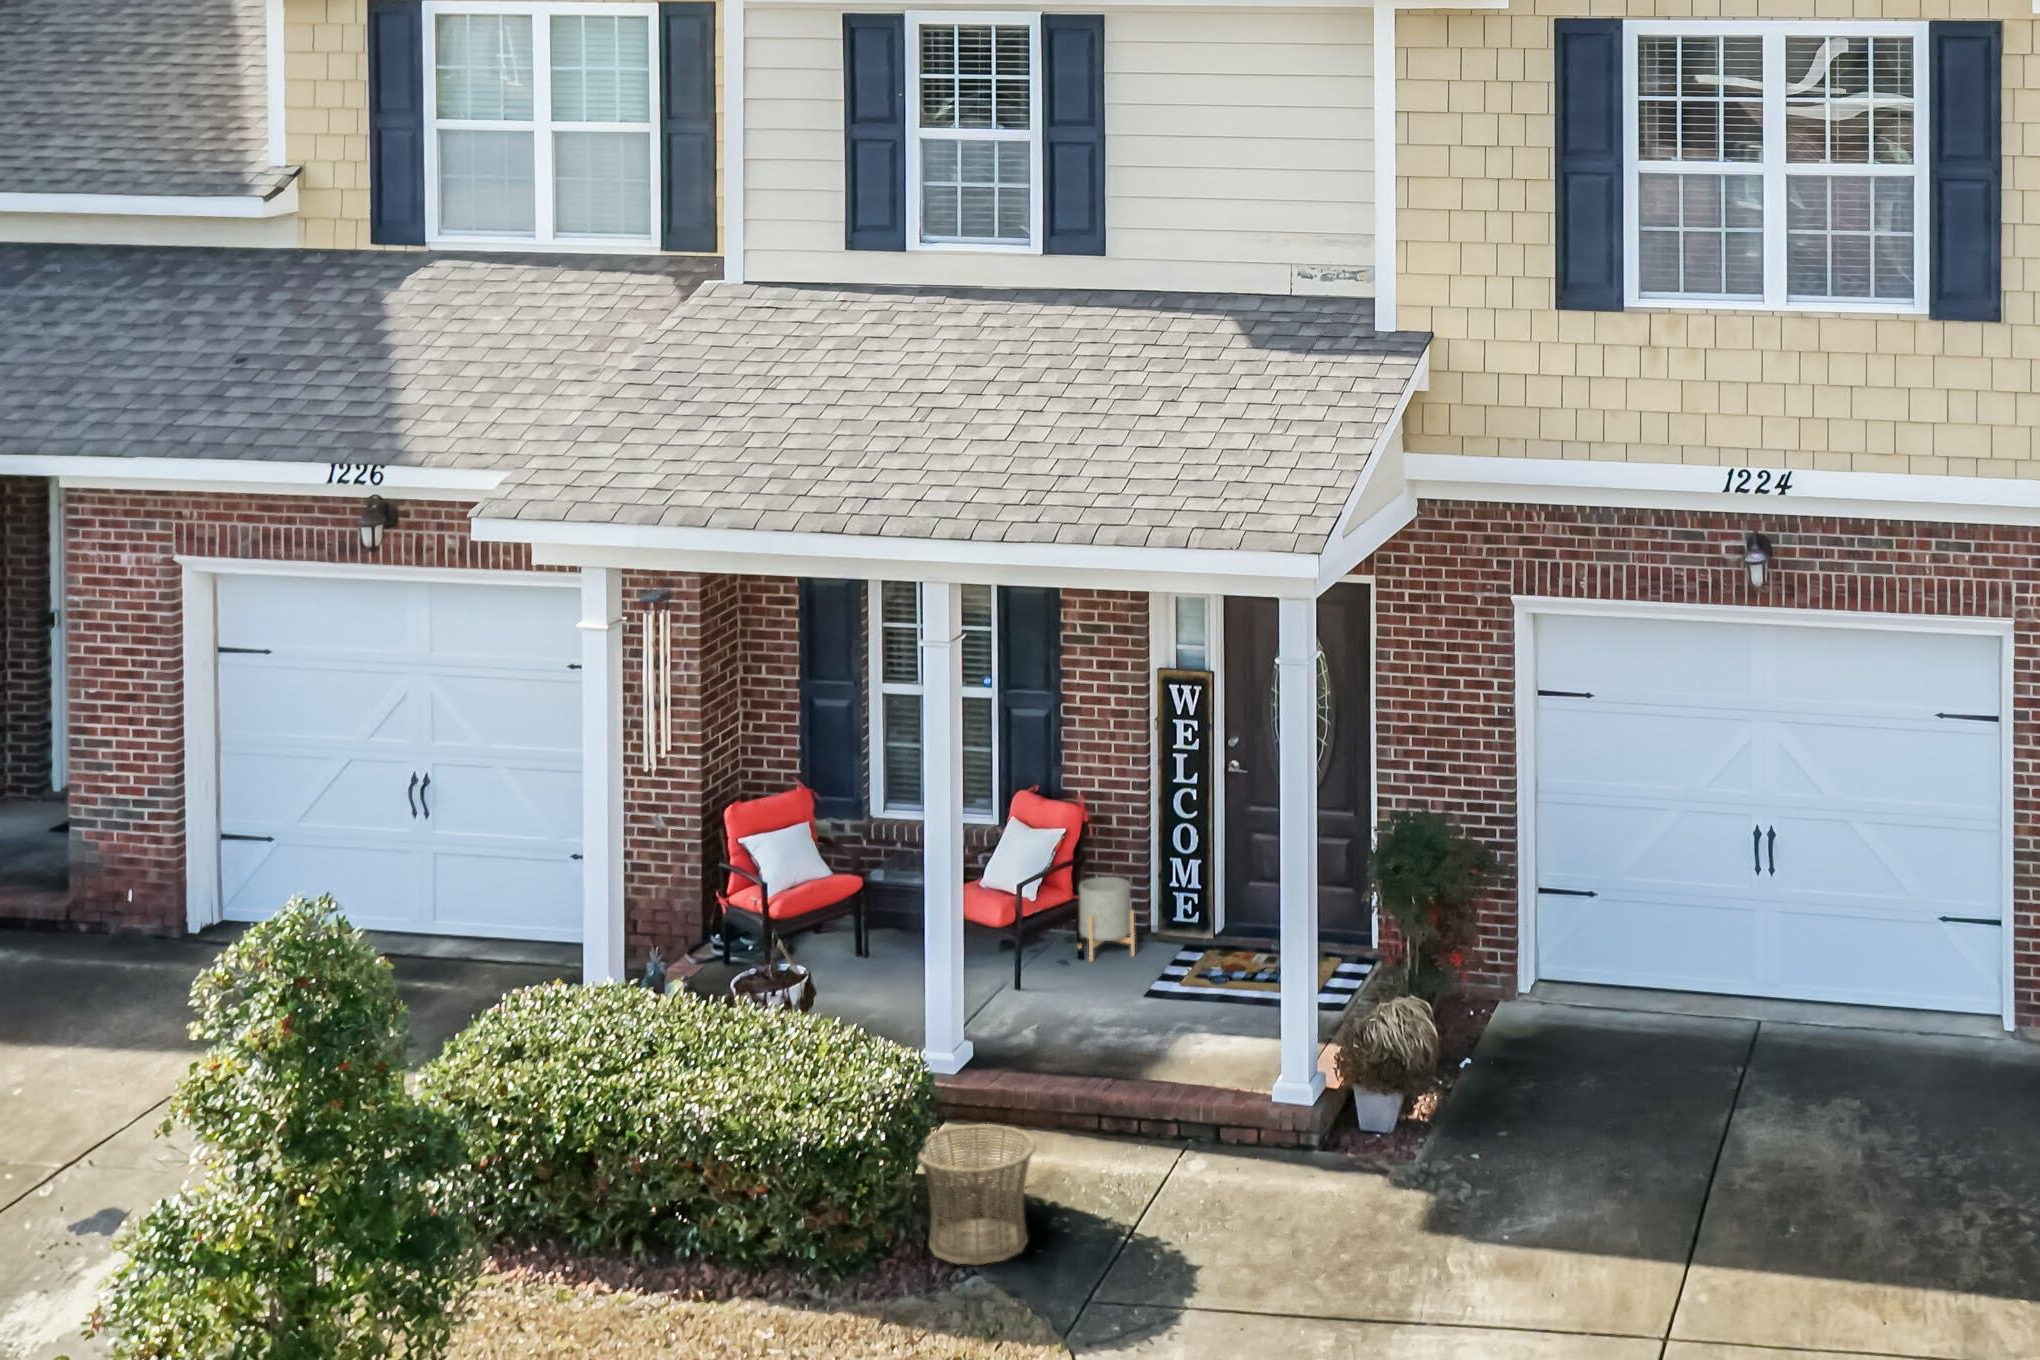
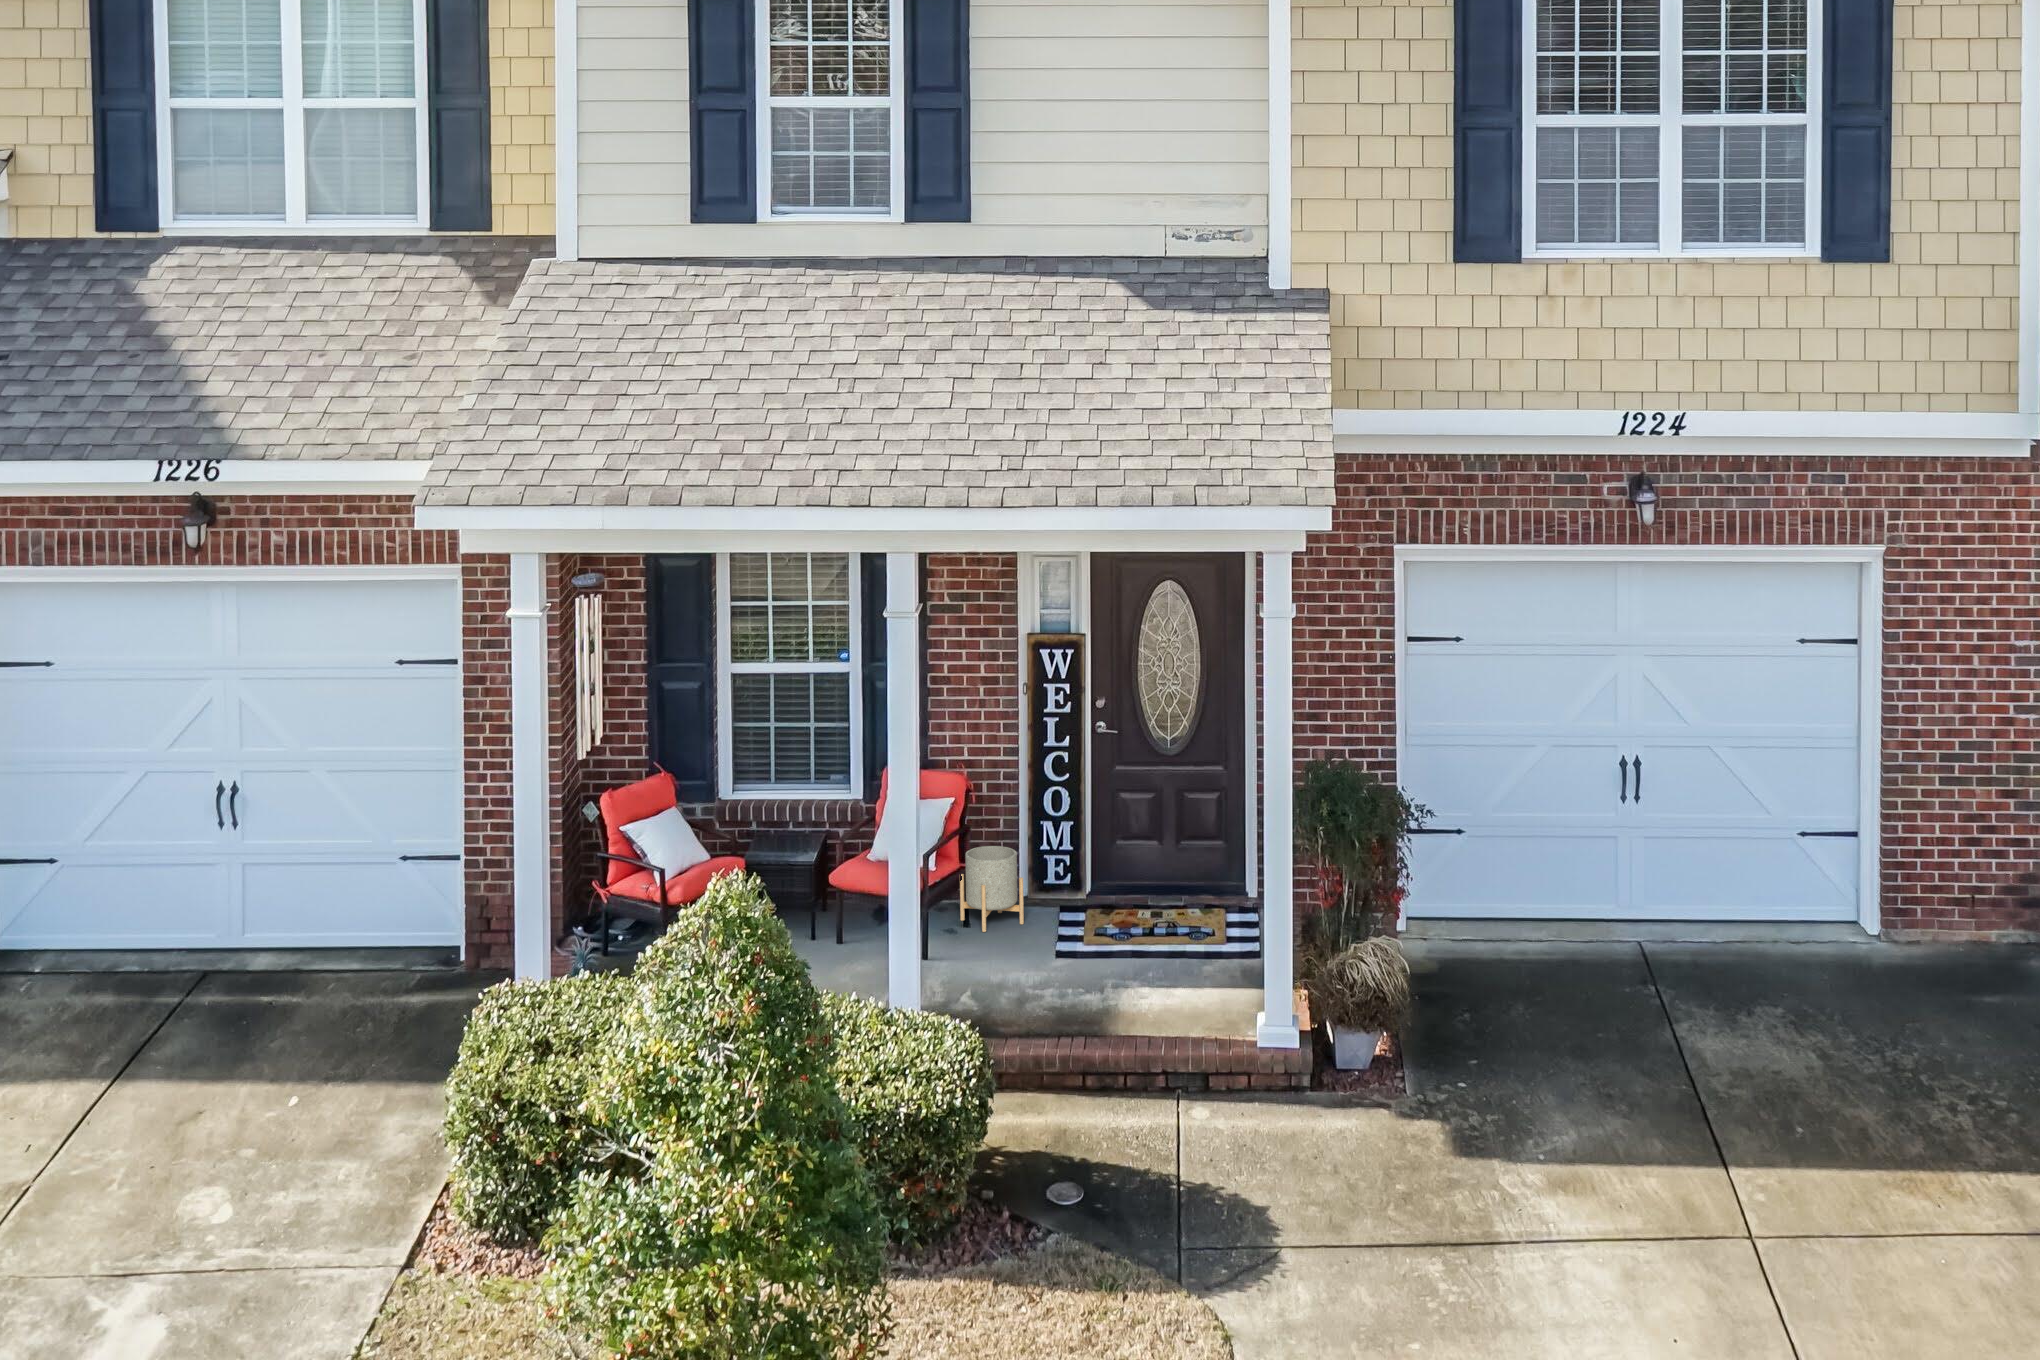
basket: present [918,1124,1036,1265] -> none [982,1087,1104,1228]

